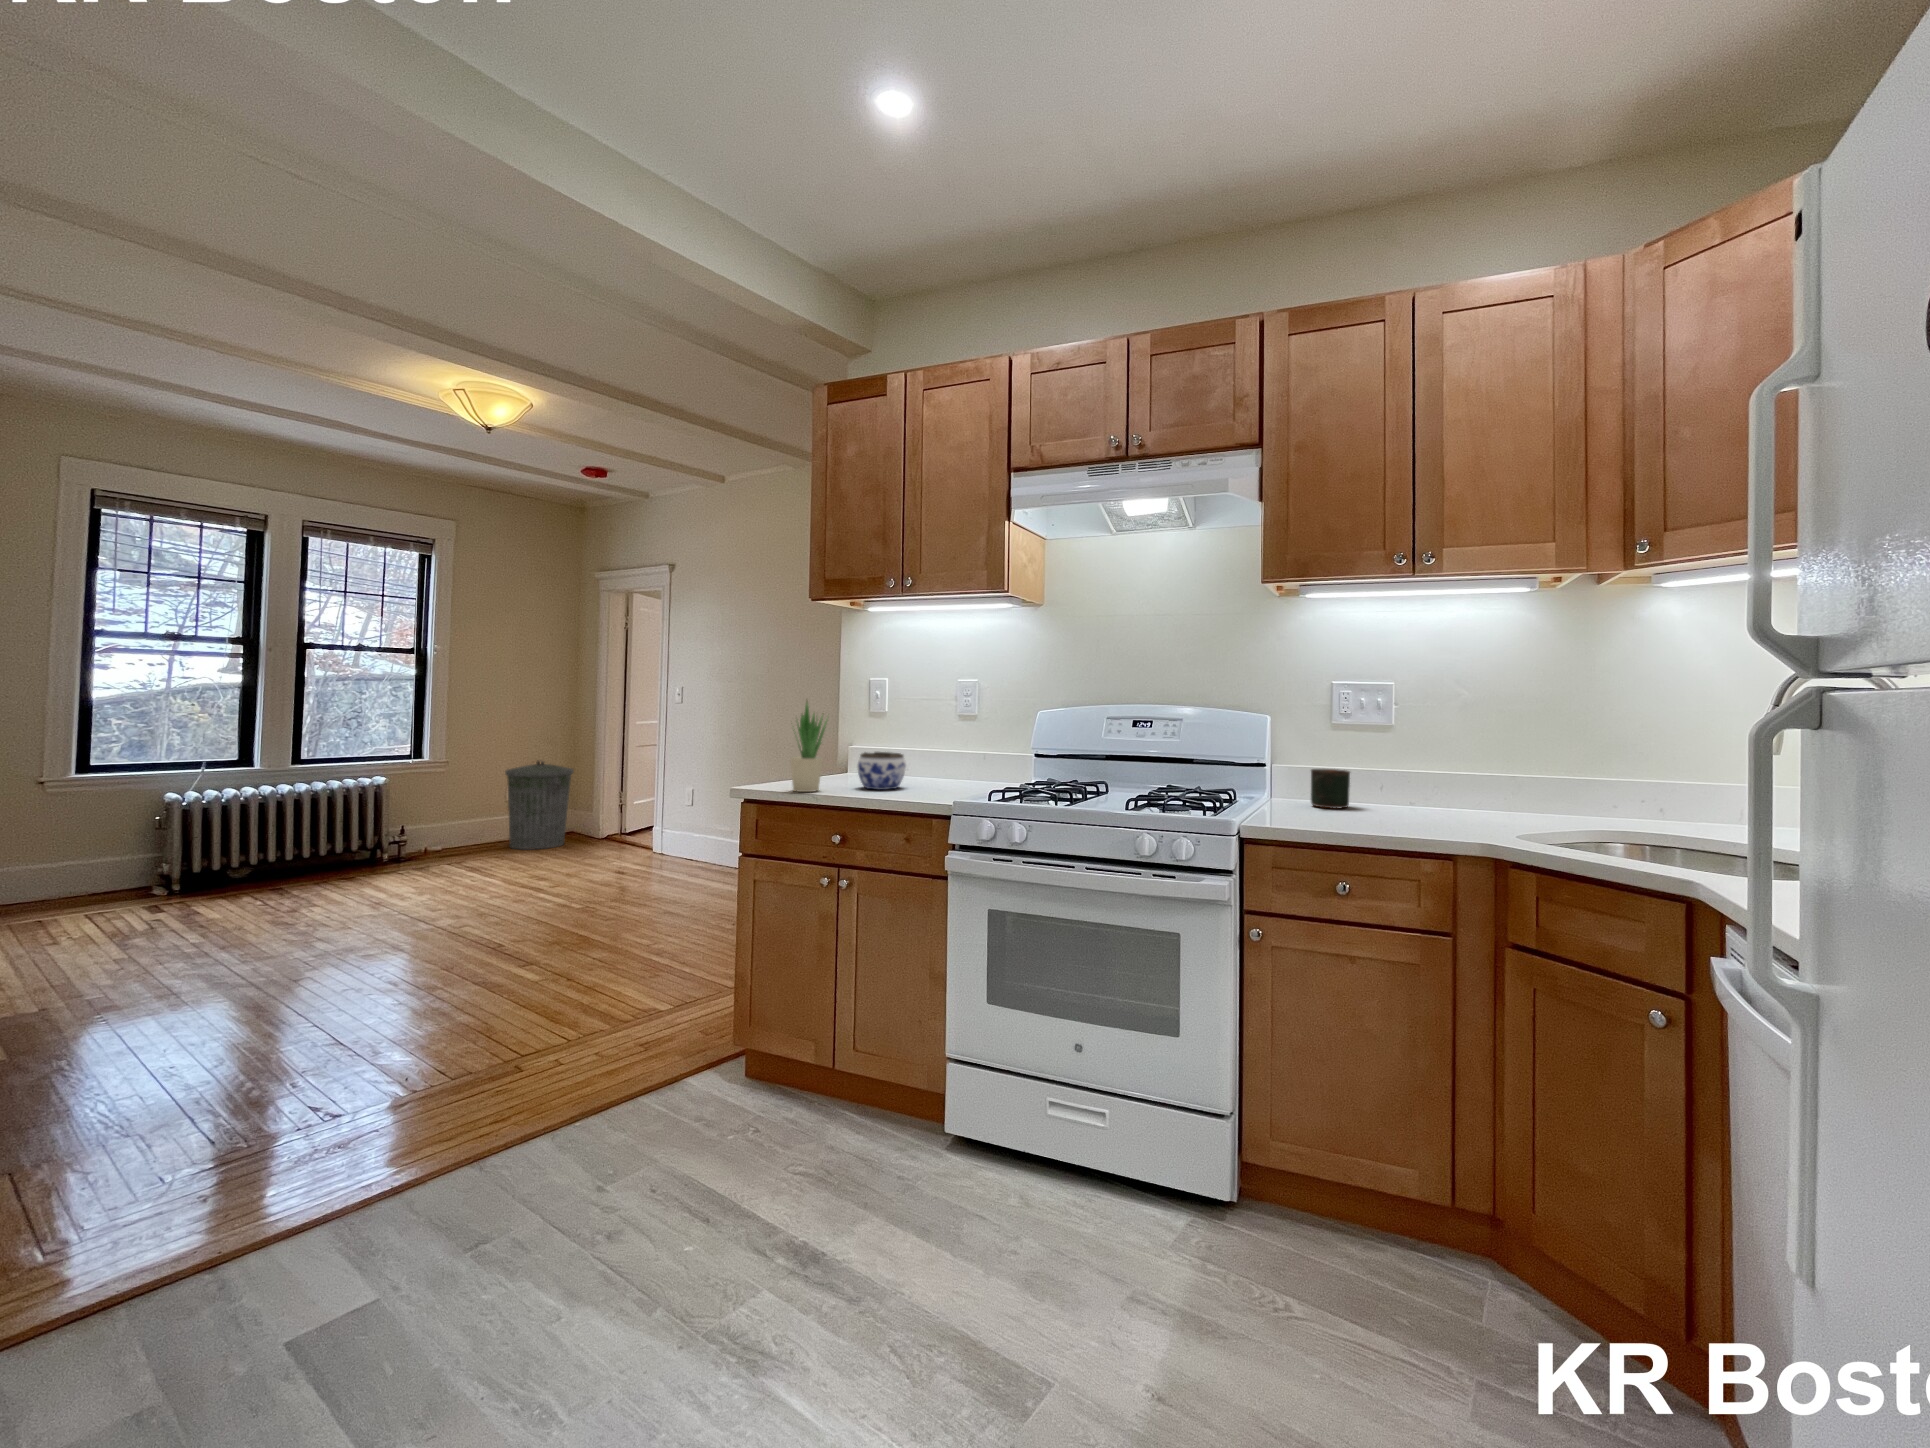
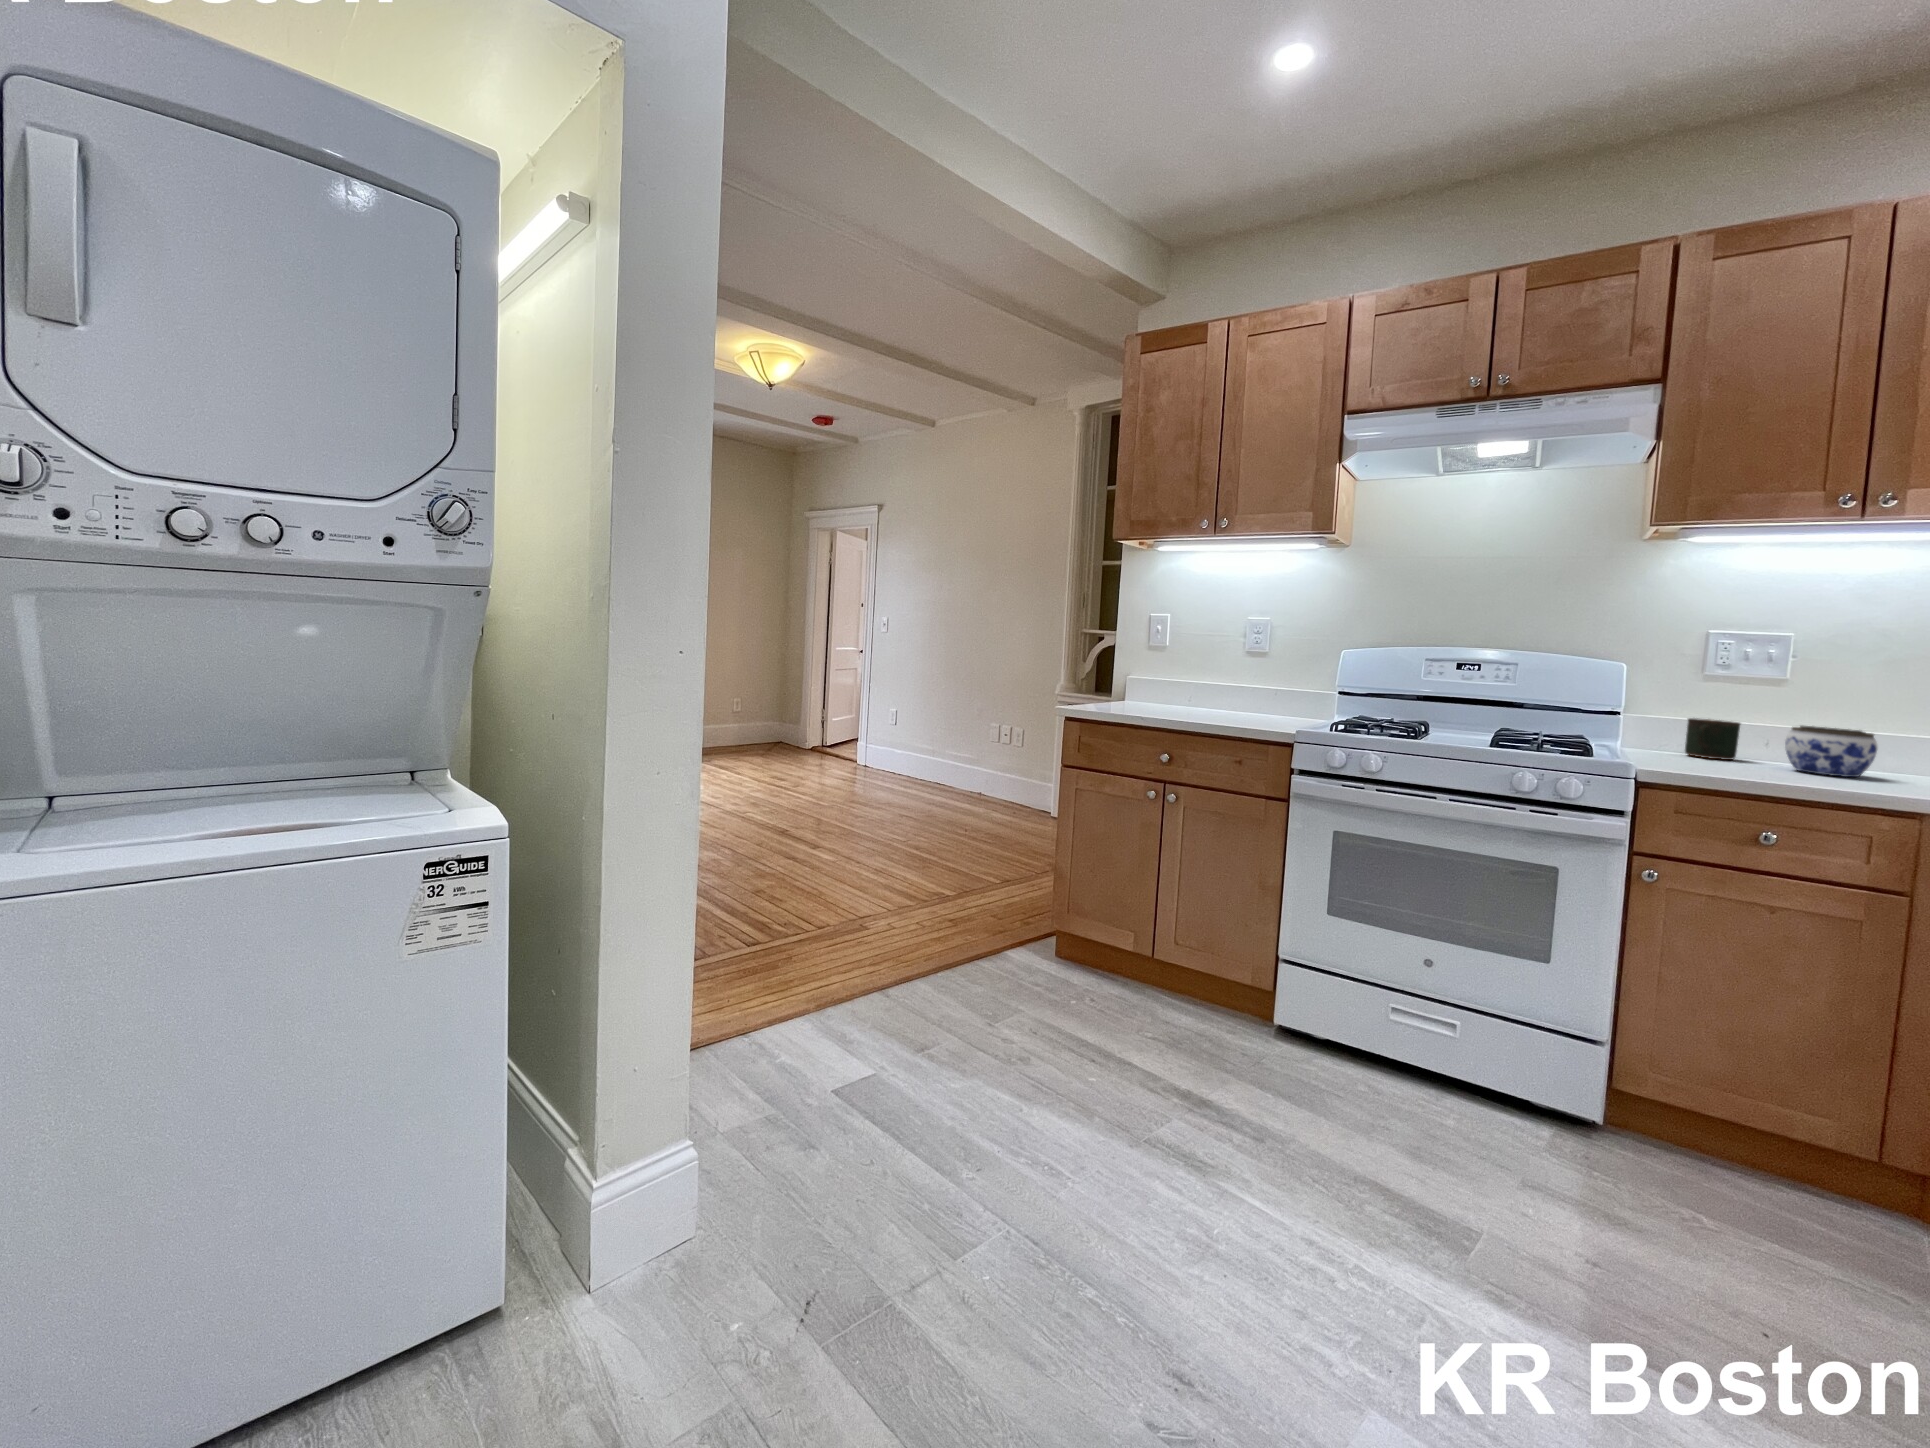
potted plant: present [791,701,827,792] -> none [1118,630,1152,714]
jar: present [857,752,906,790] -> present [1785,726,1878,777]
trash can: present [505,761,574,849] -> none [736,679,788,755]

